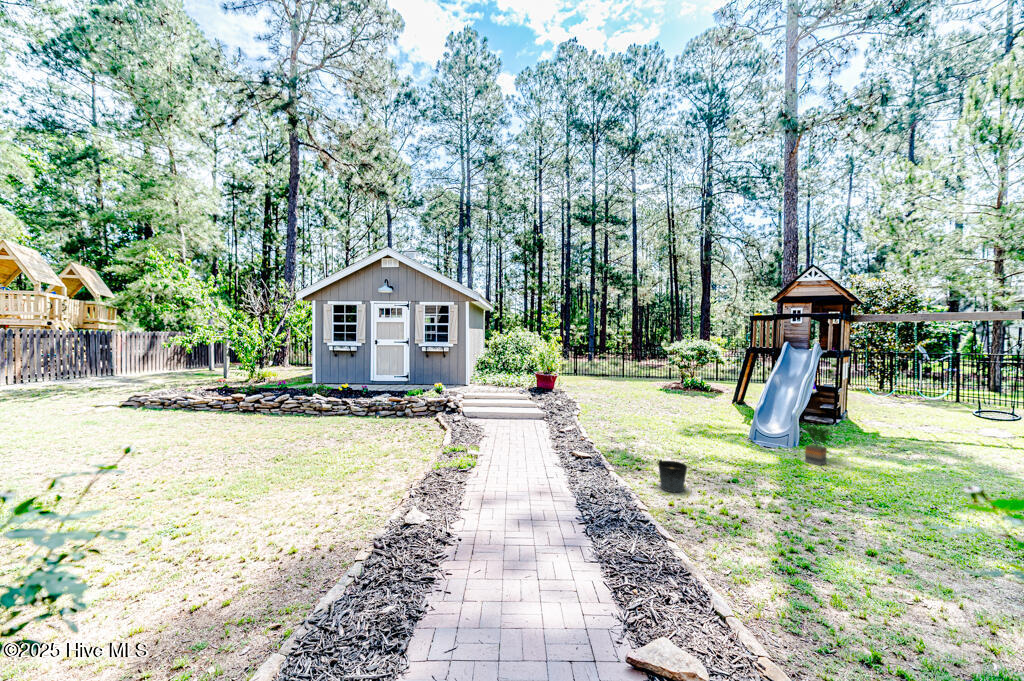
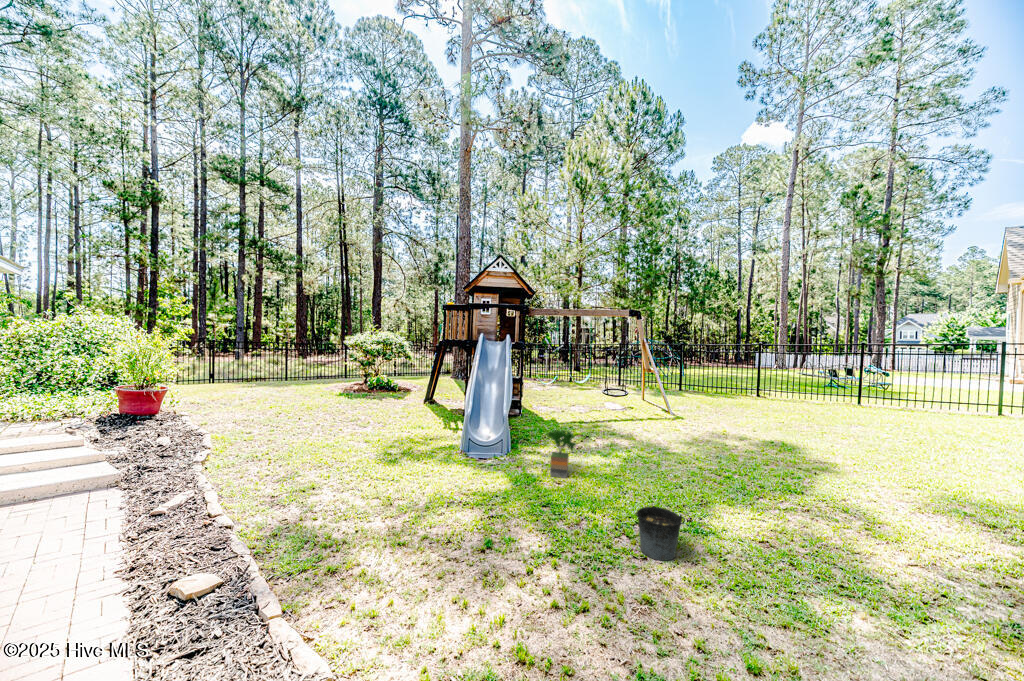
bucket: present [657,460,687,492] -> present [635,507,685,561]

